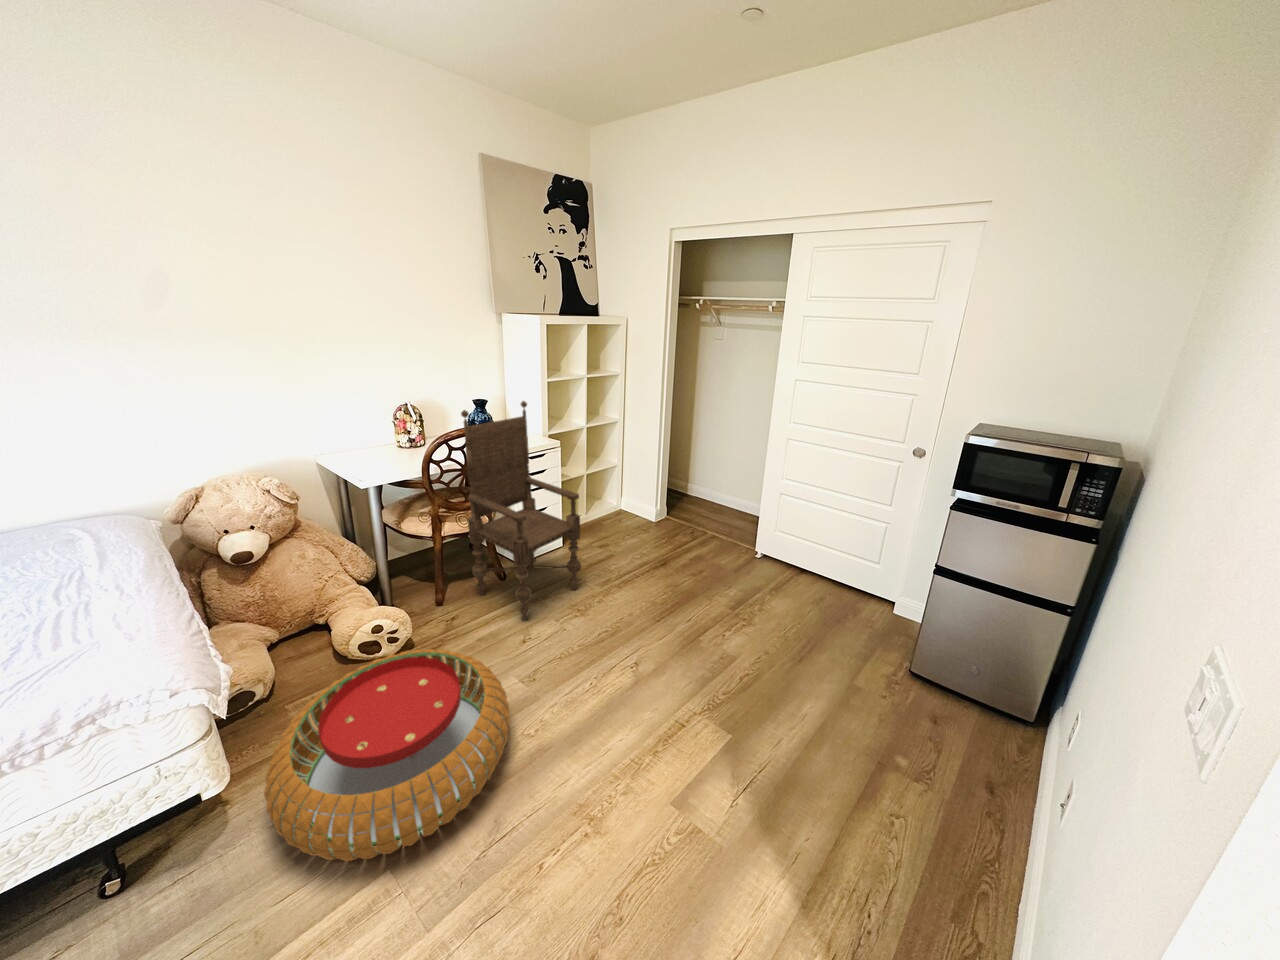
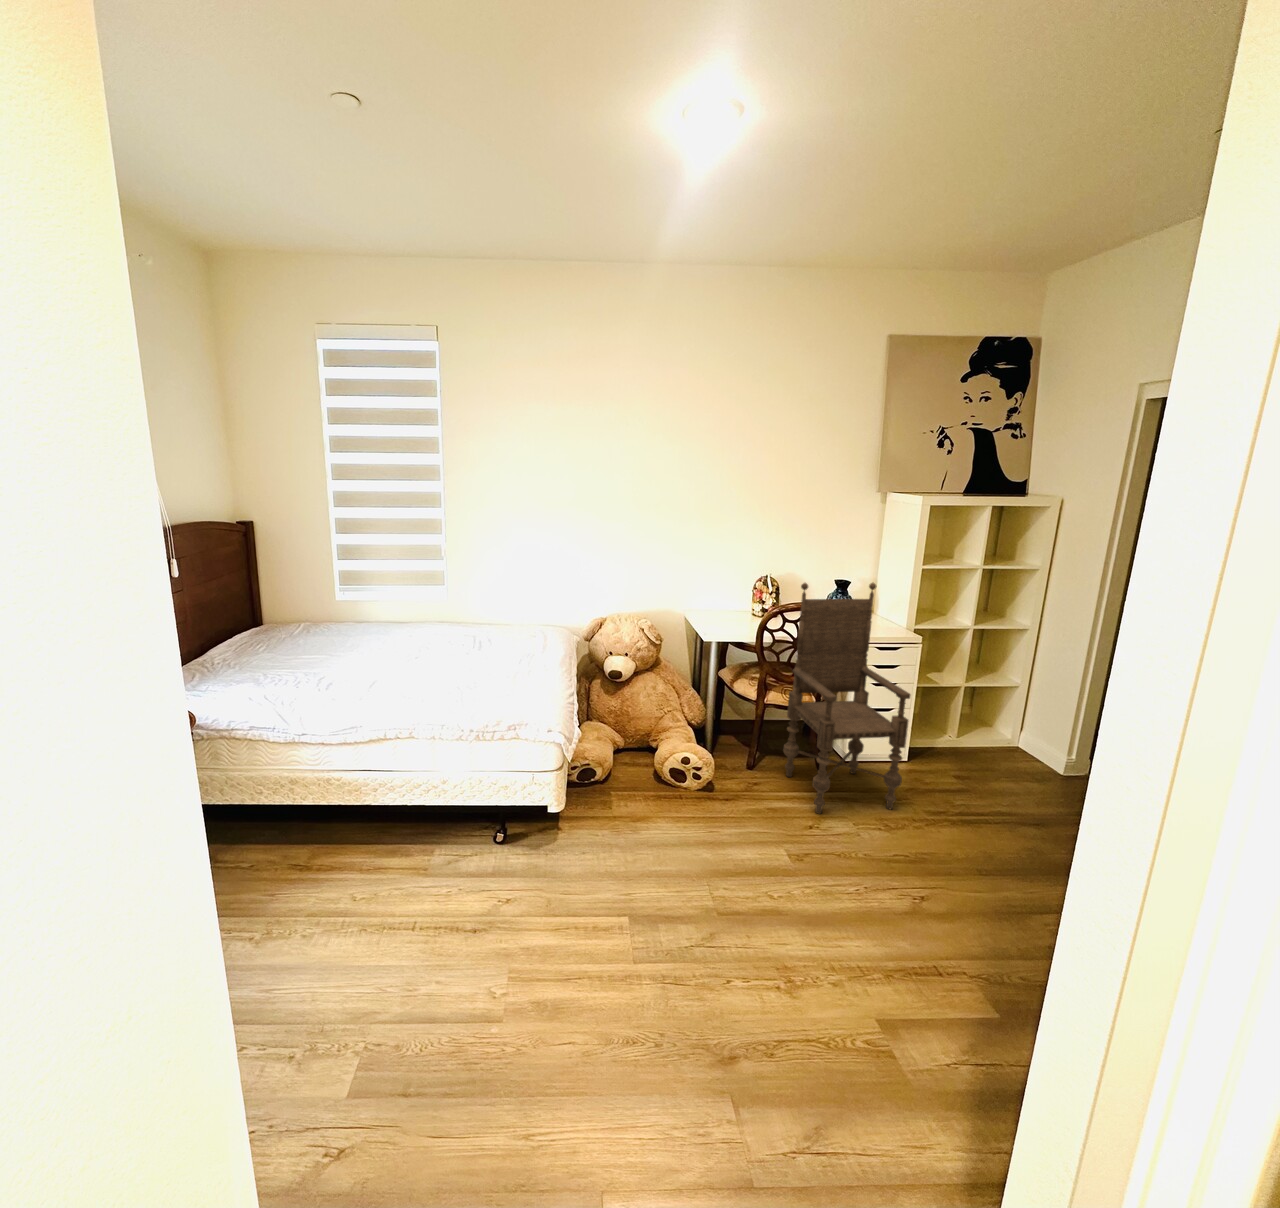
pouf: present [264,649,510,861] -> none [579,776,761,911]

